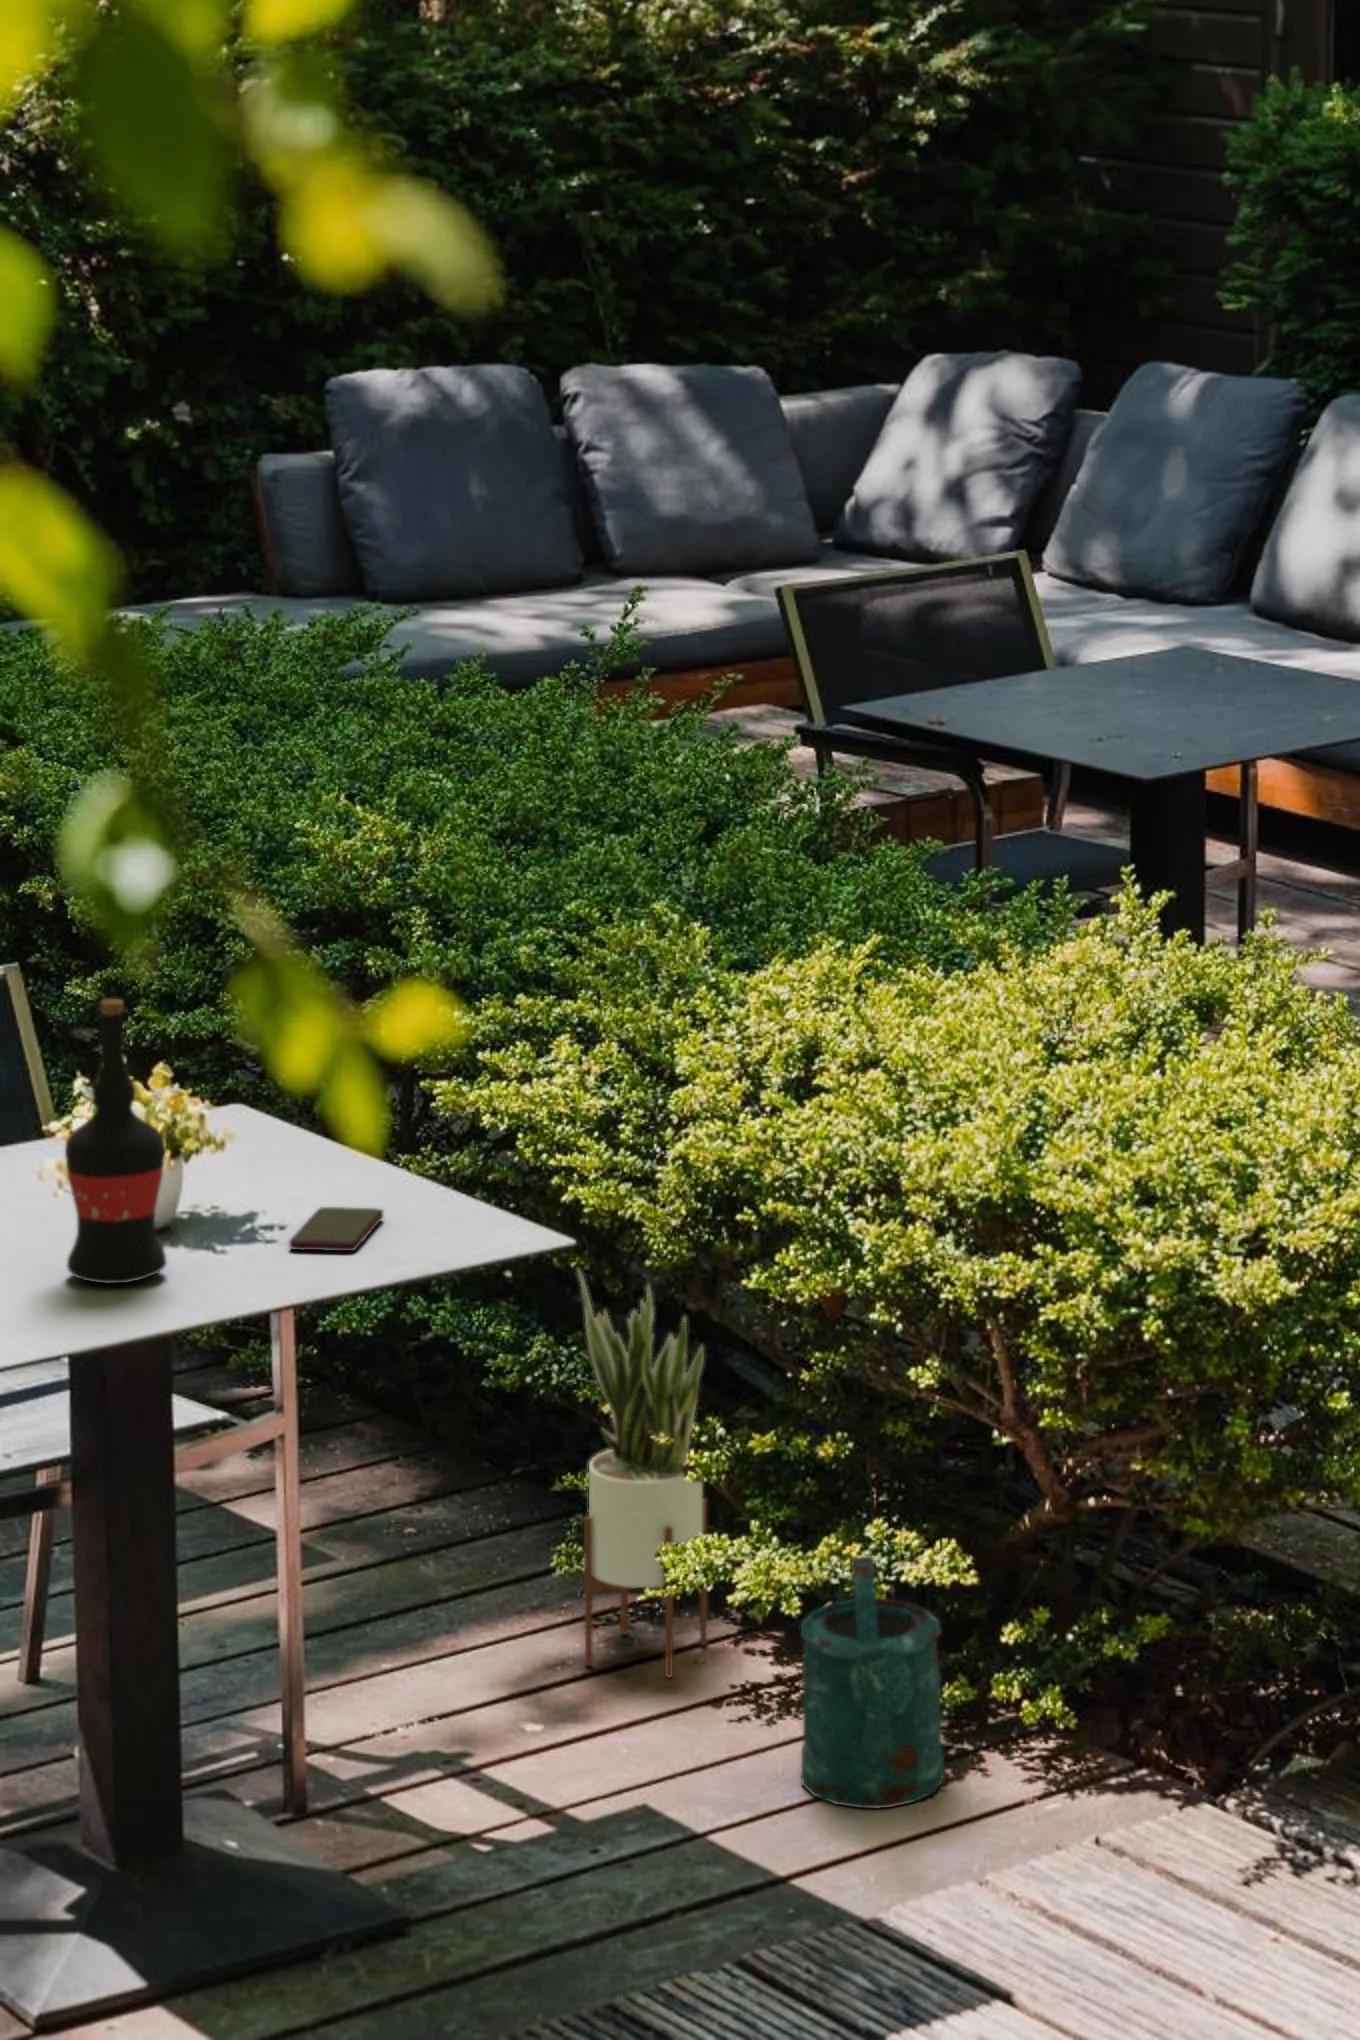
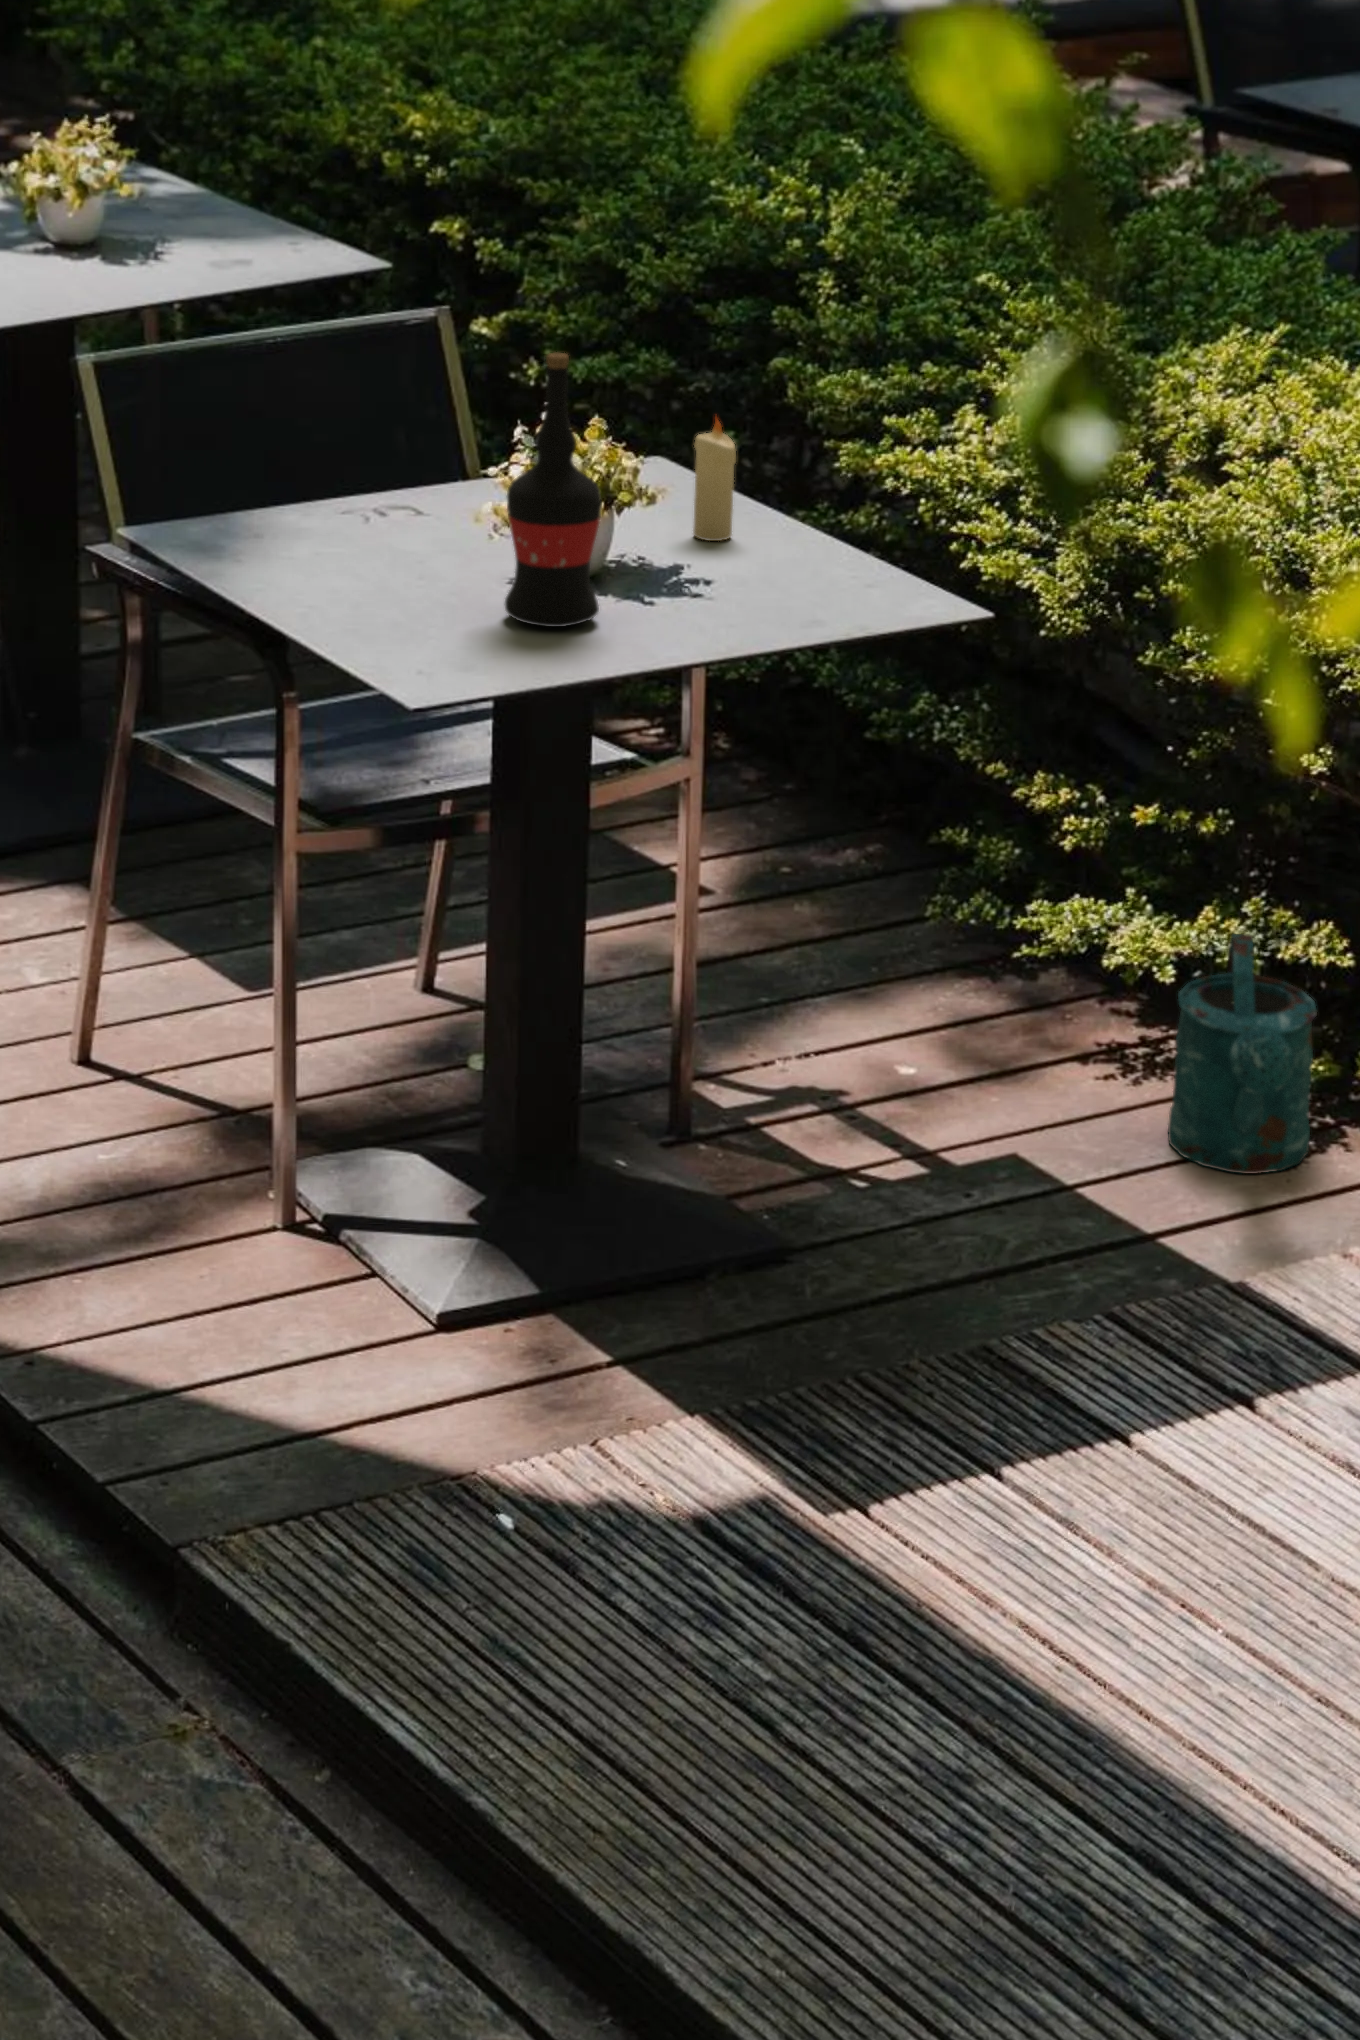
candle: none [269,1055,313,1186] -> present [693,417,736,541]
smartphone: present [289,1207,383,1251] -> none [714,565,803,610]
potted plant: present [578,1270,707,1677] -> none [957,632,1093,1027]

